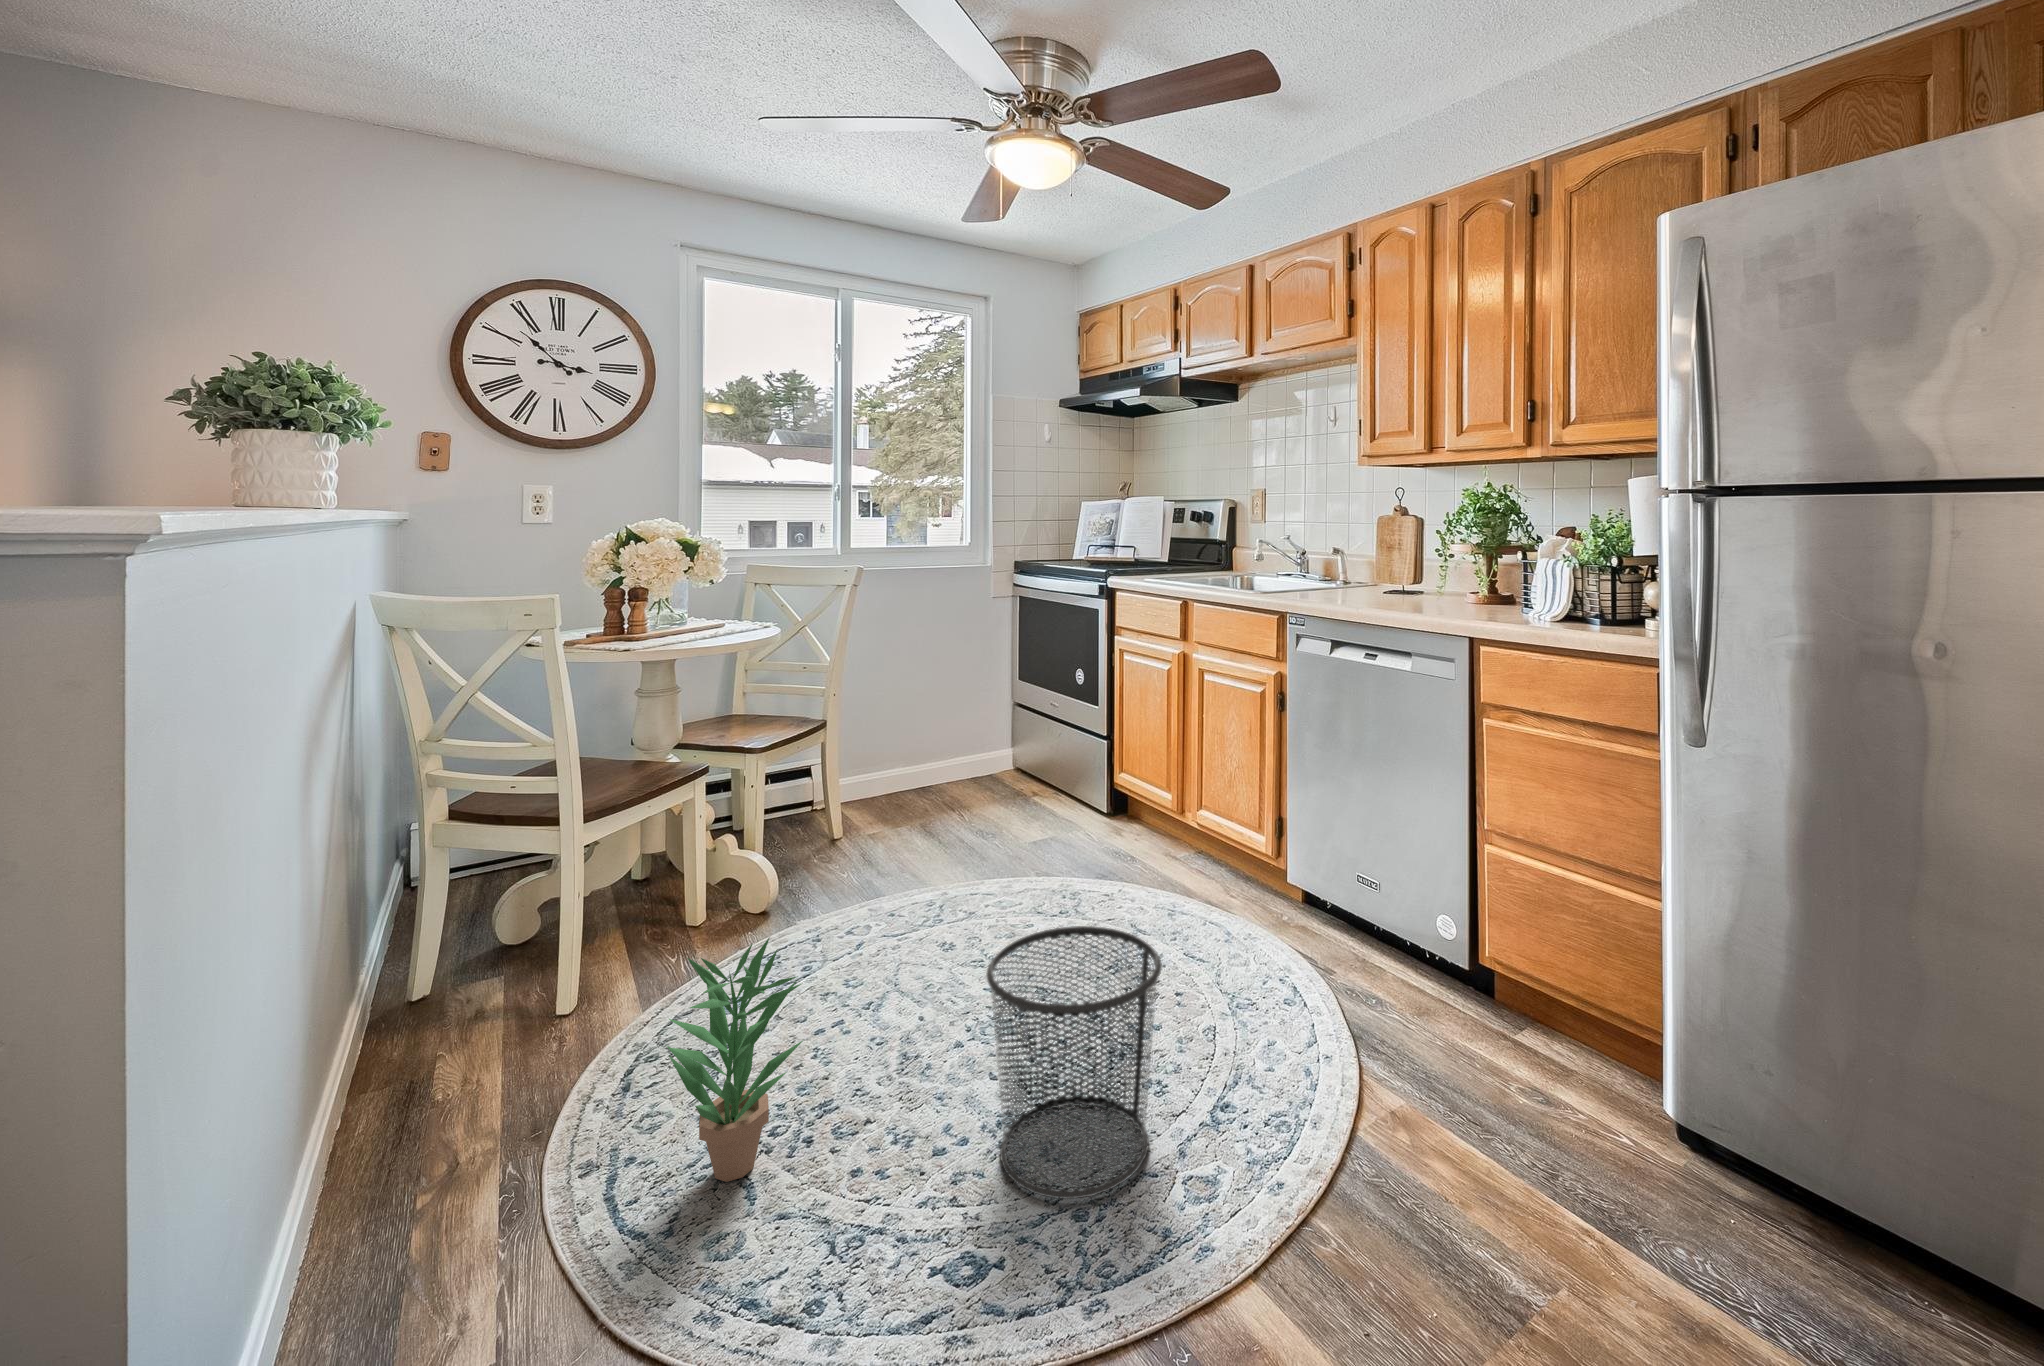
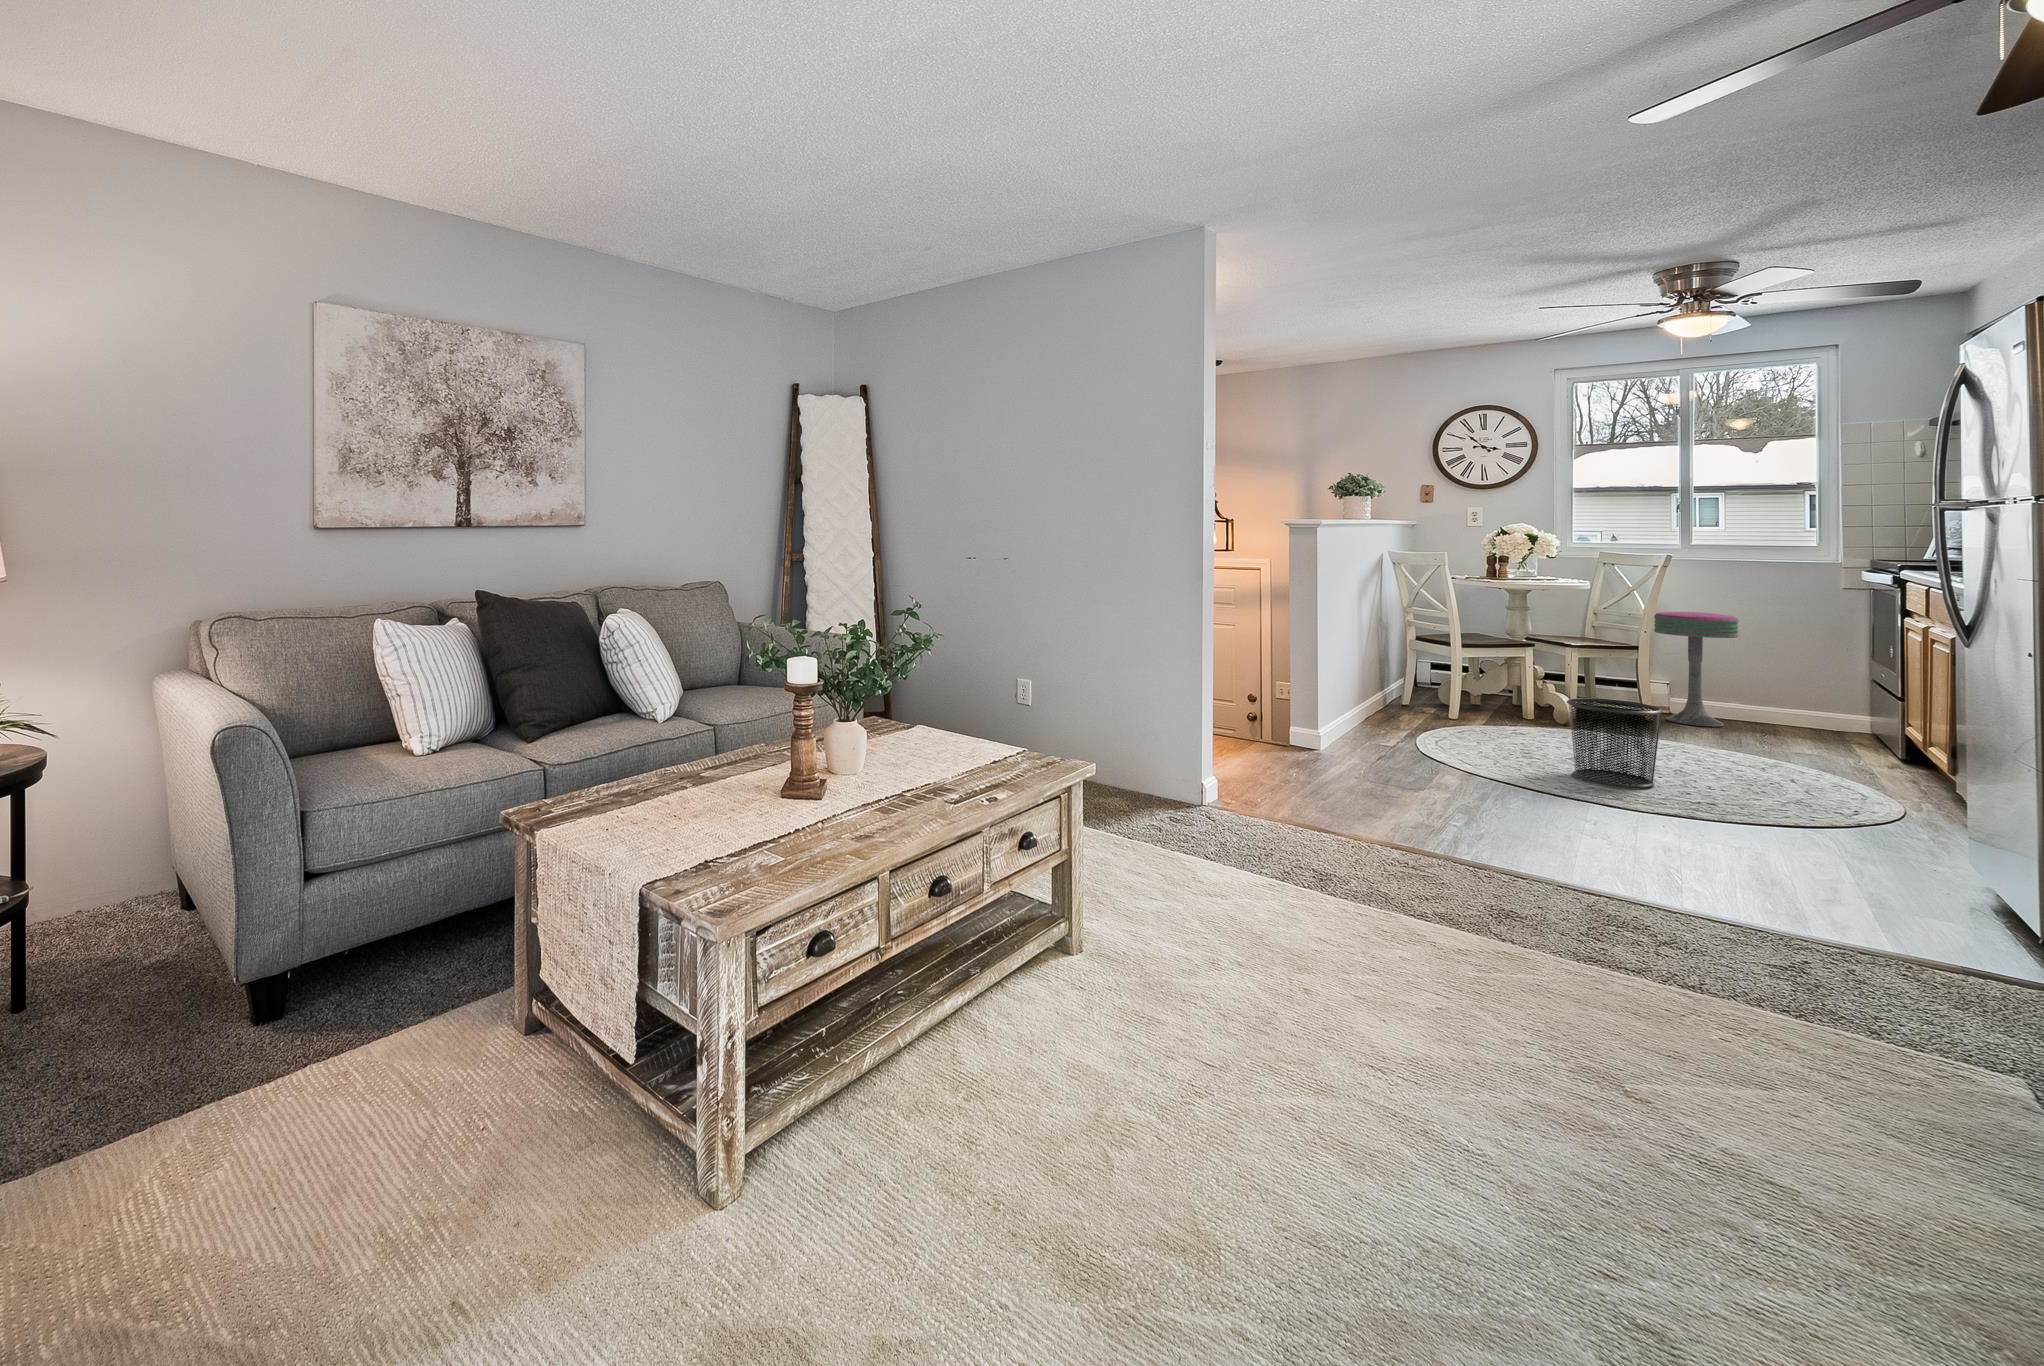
bar stool: none [857,658,955,845] -> present [1654,612,1738,727]
potted plant: present [667,938,803,1182] -> none [1451,667,1504,749]

